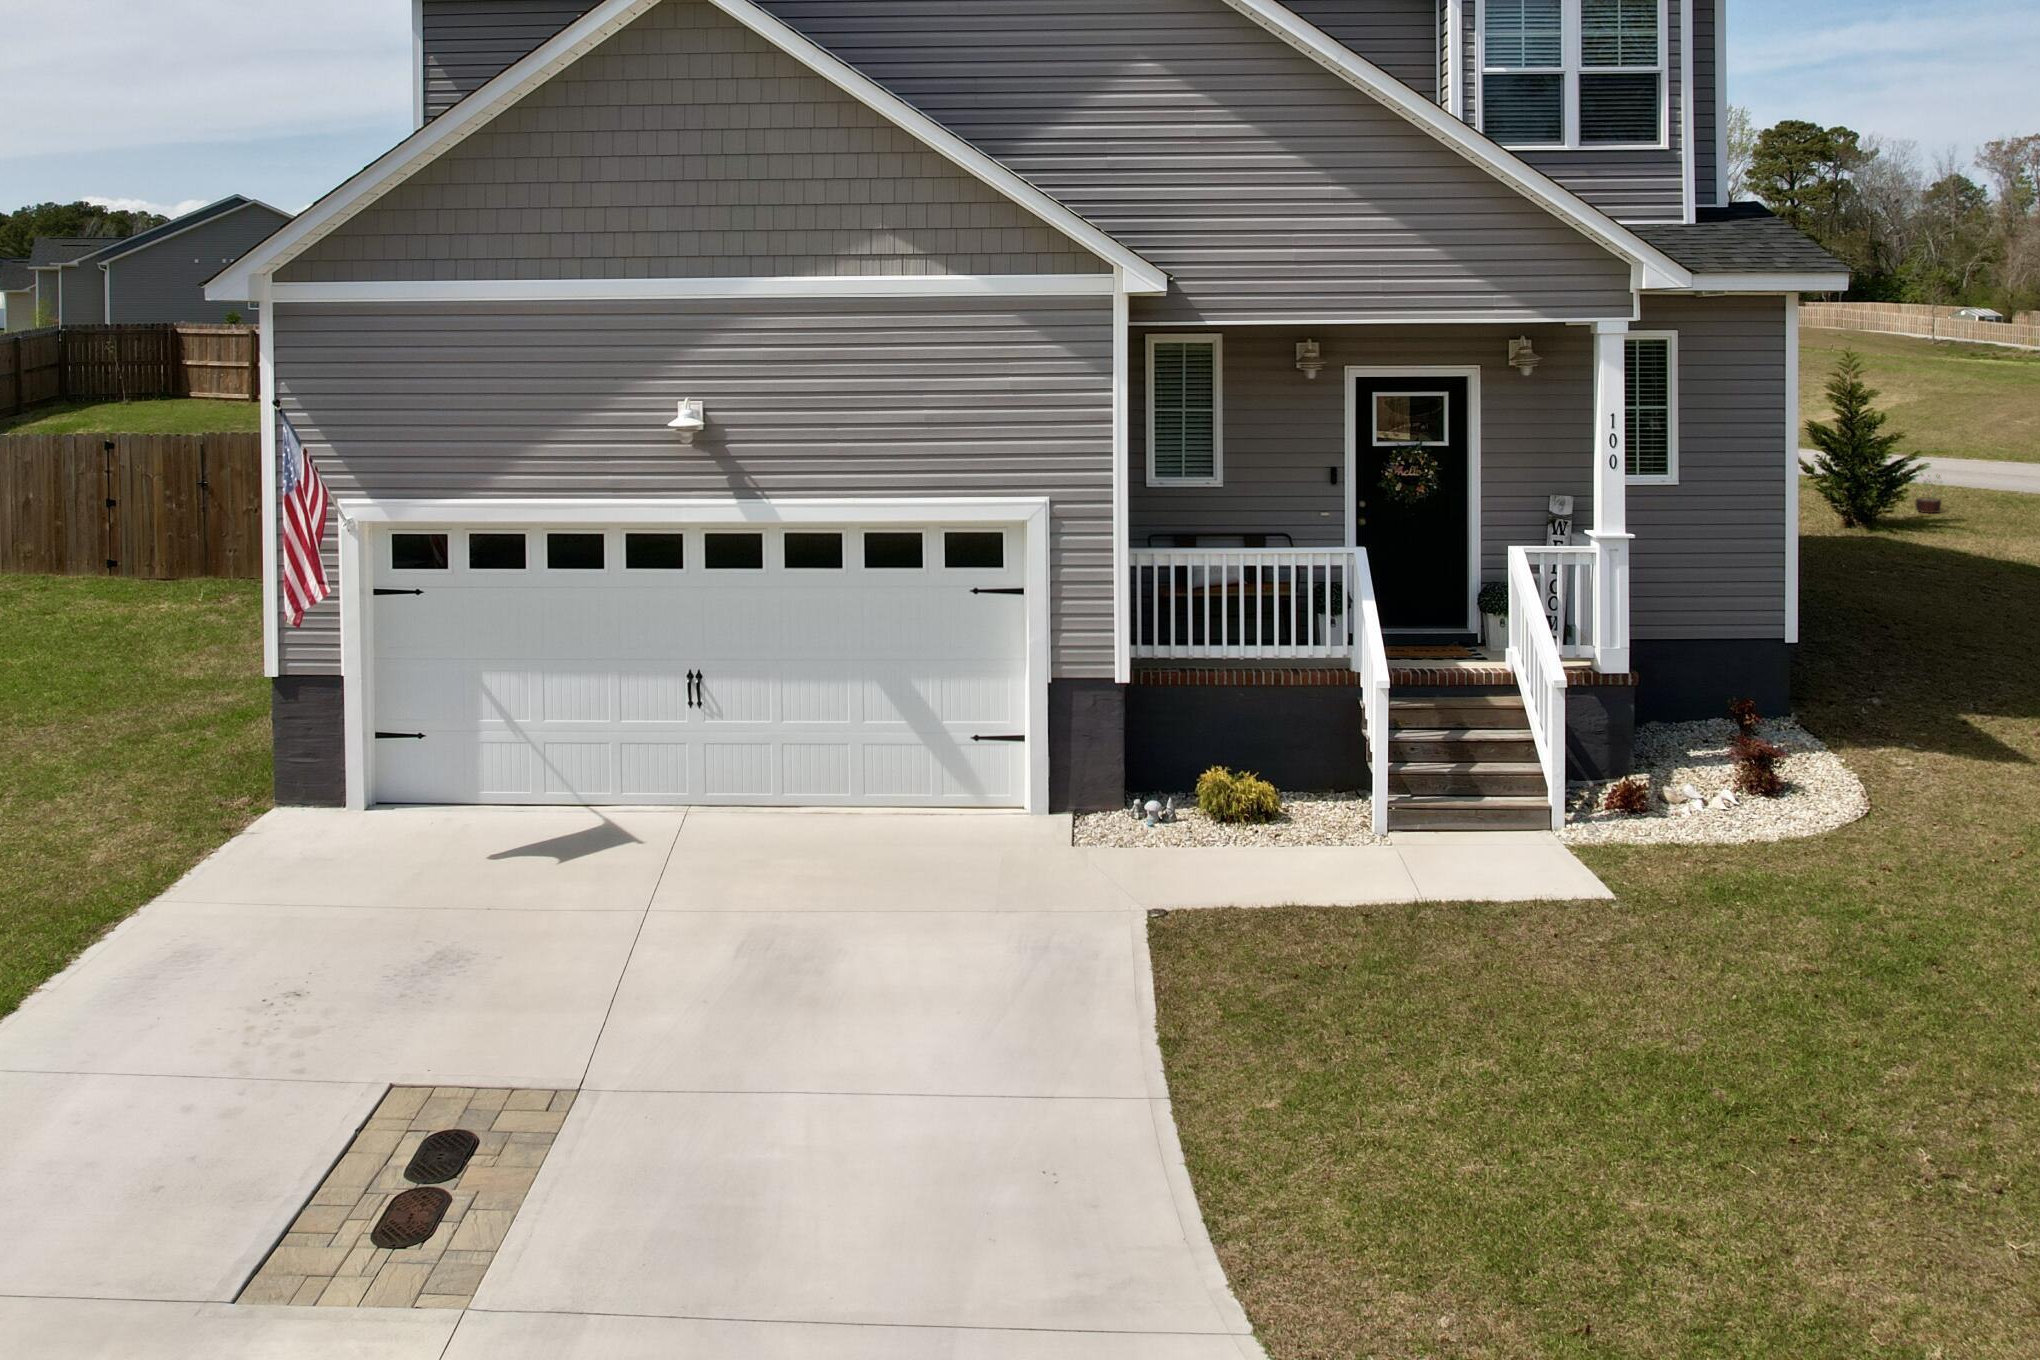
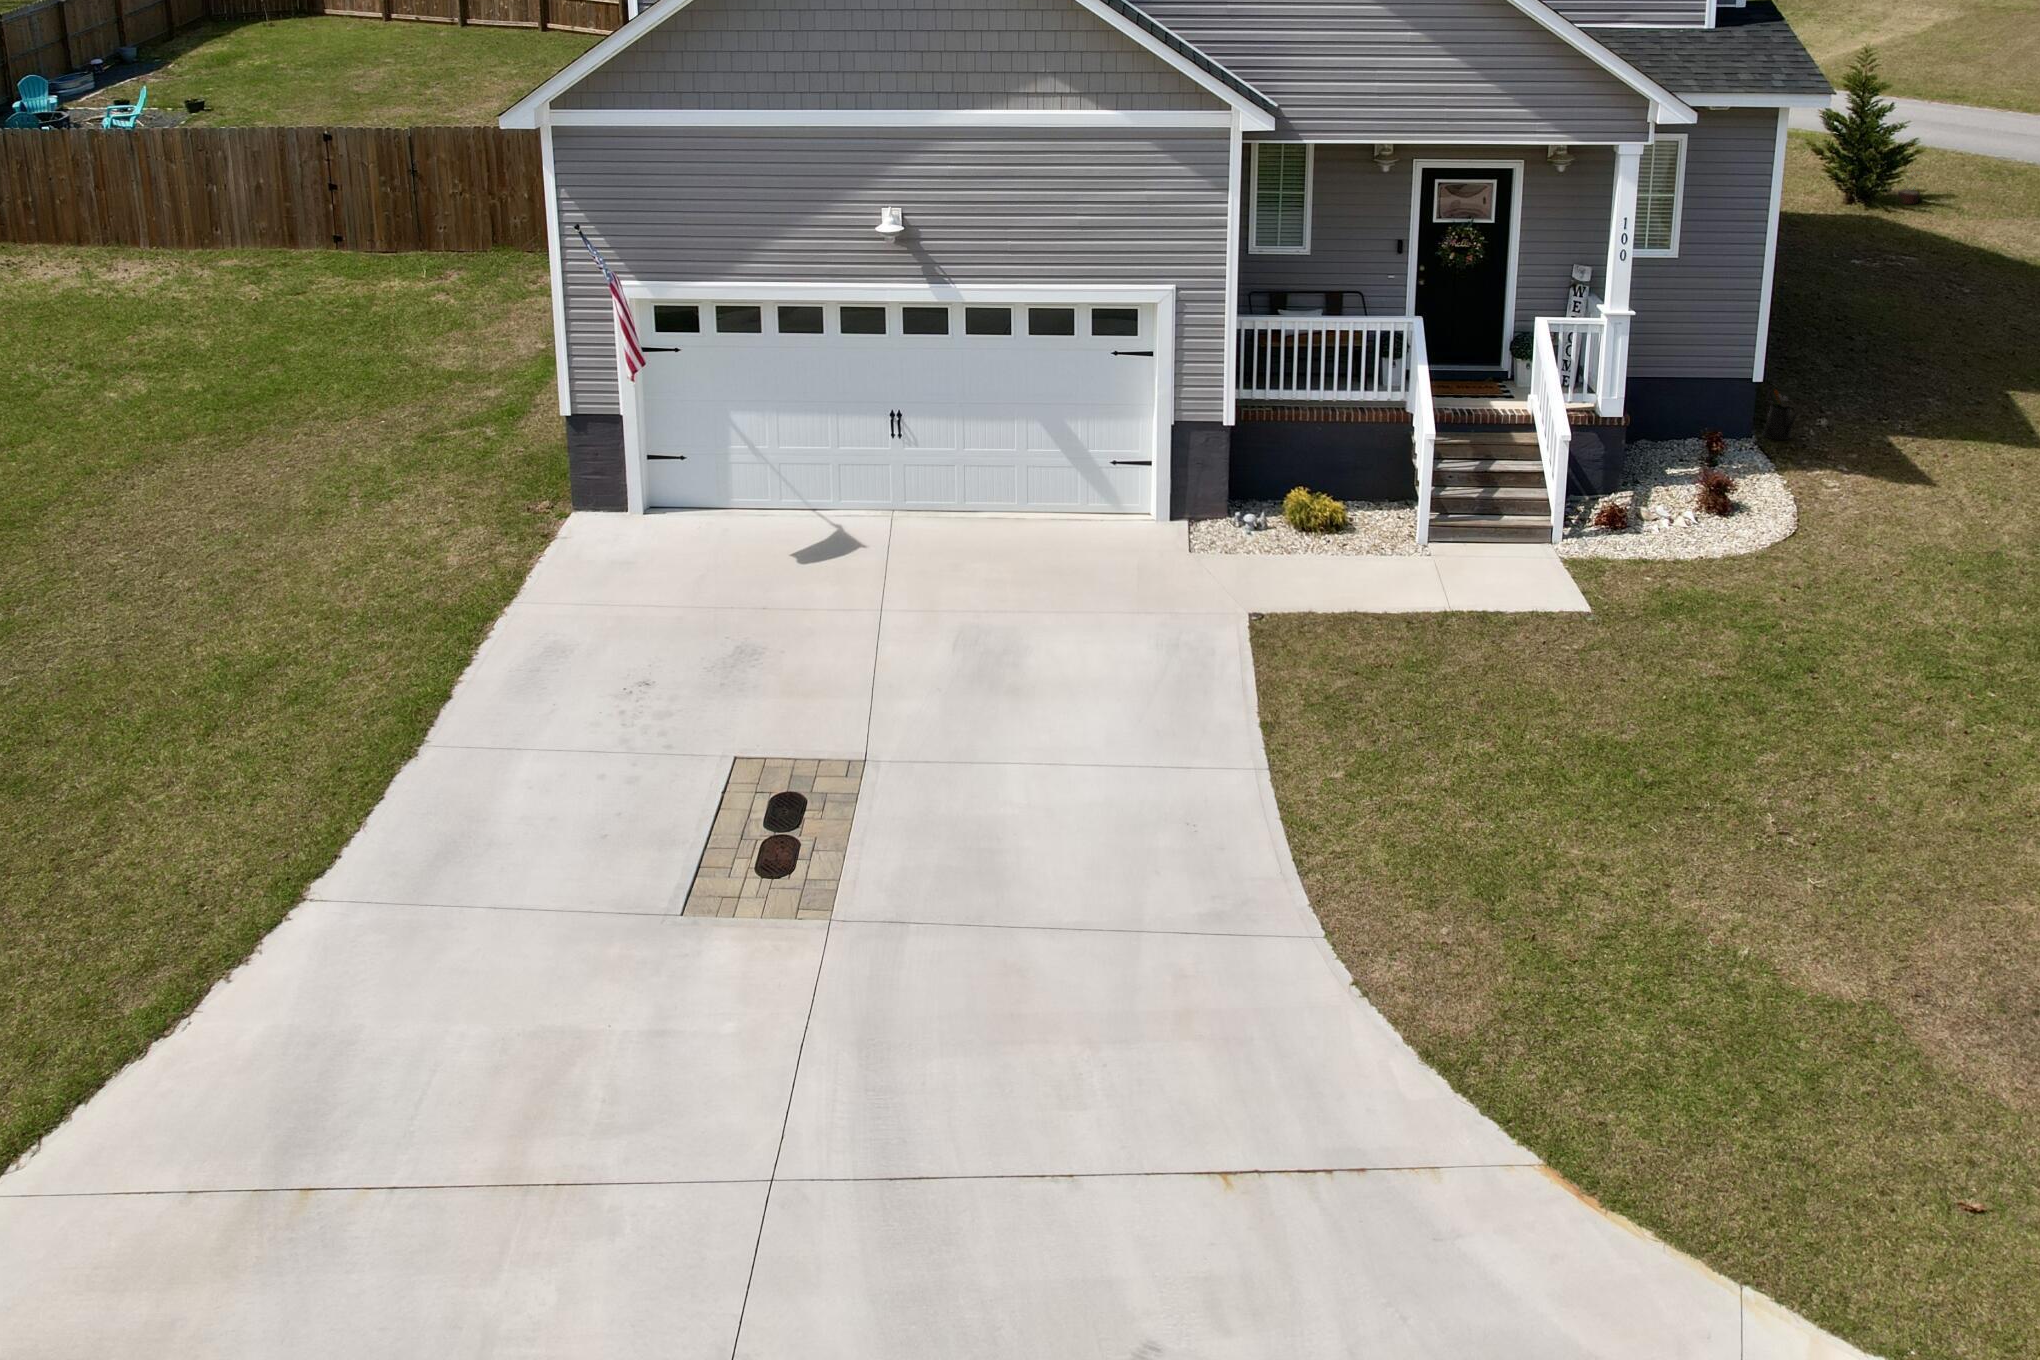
watering can: none [1806,657,1848,723] -> present [1763,390,1796,440]

